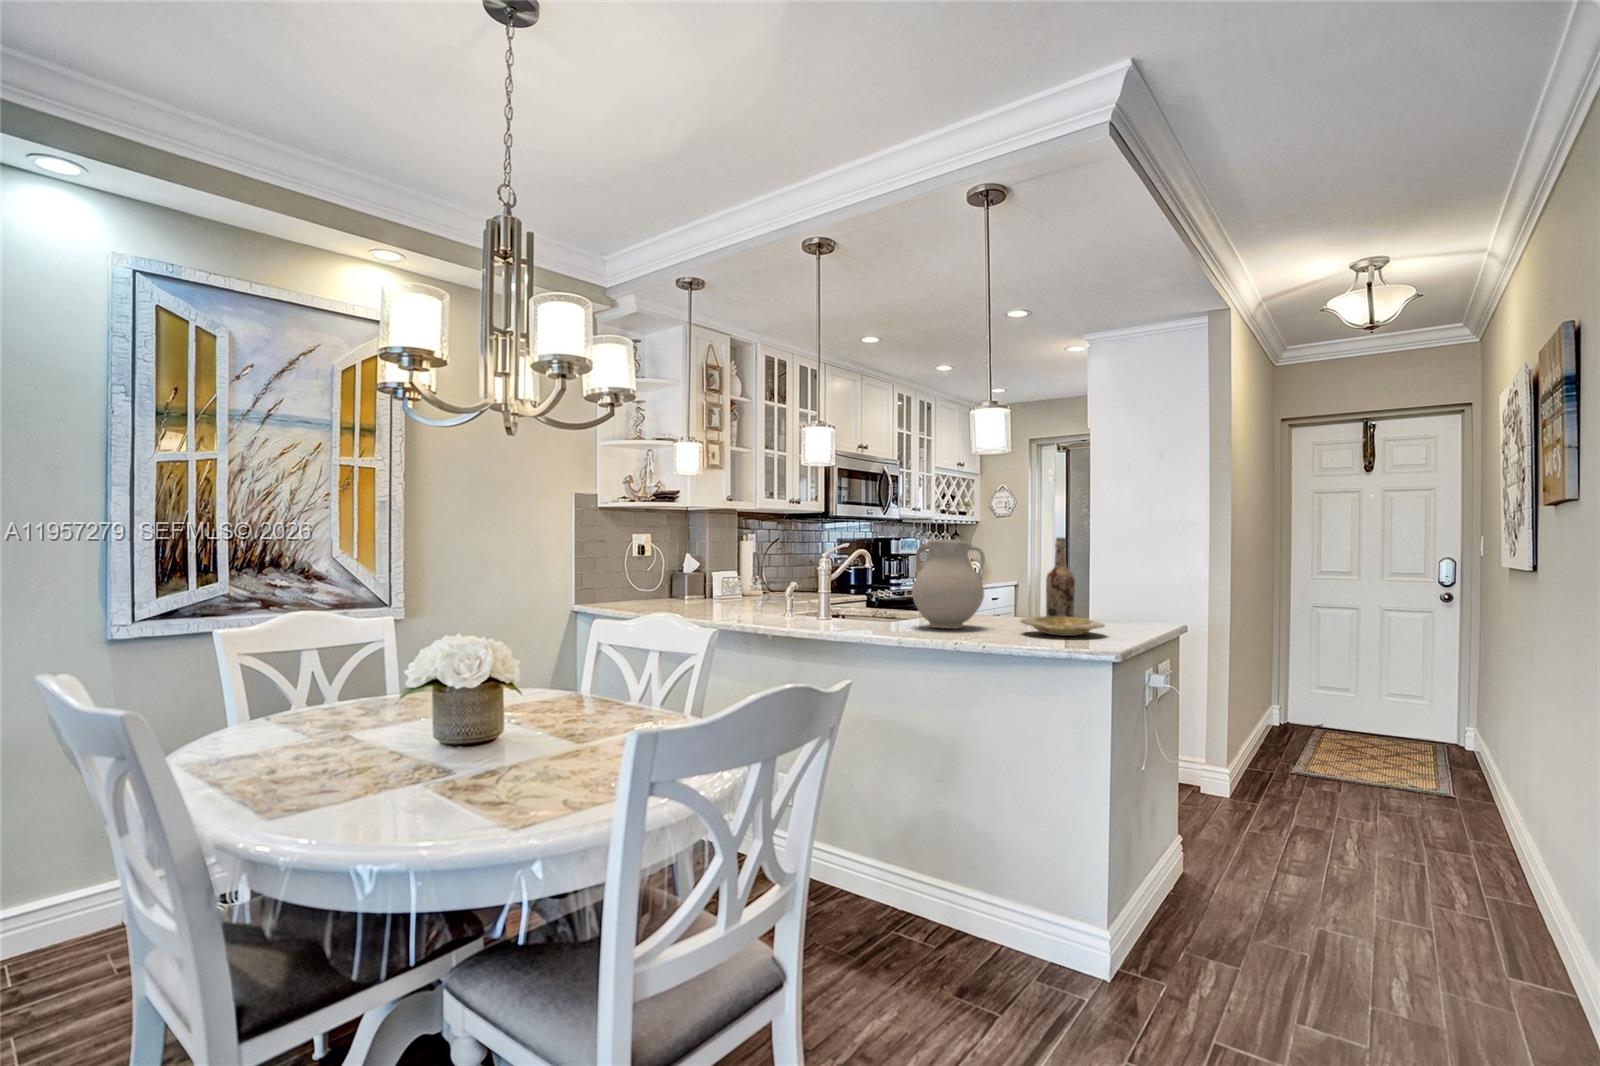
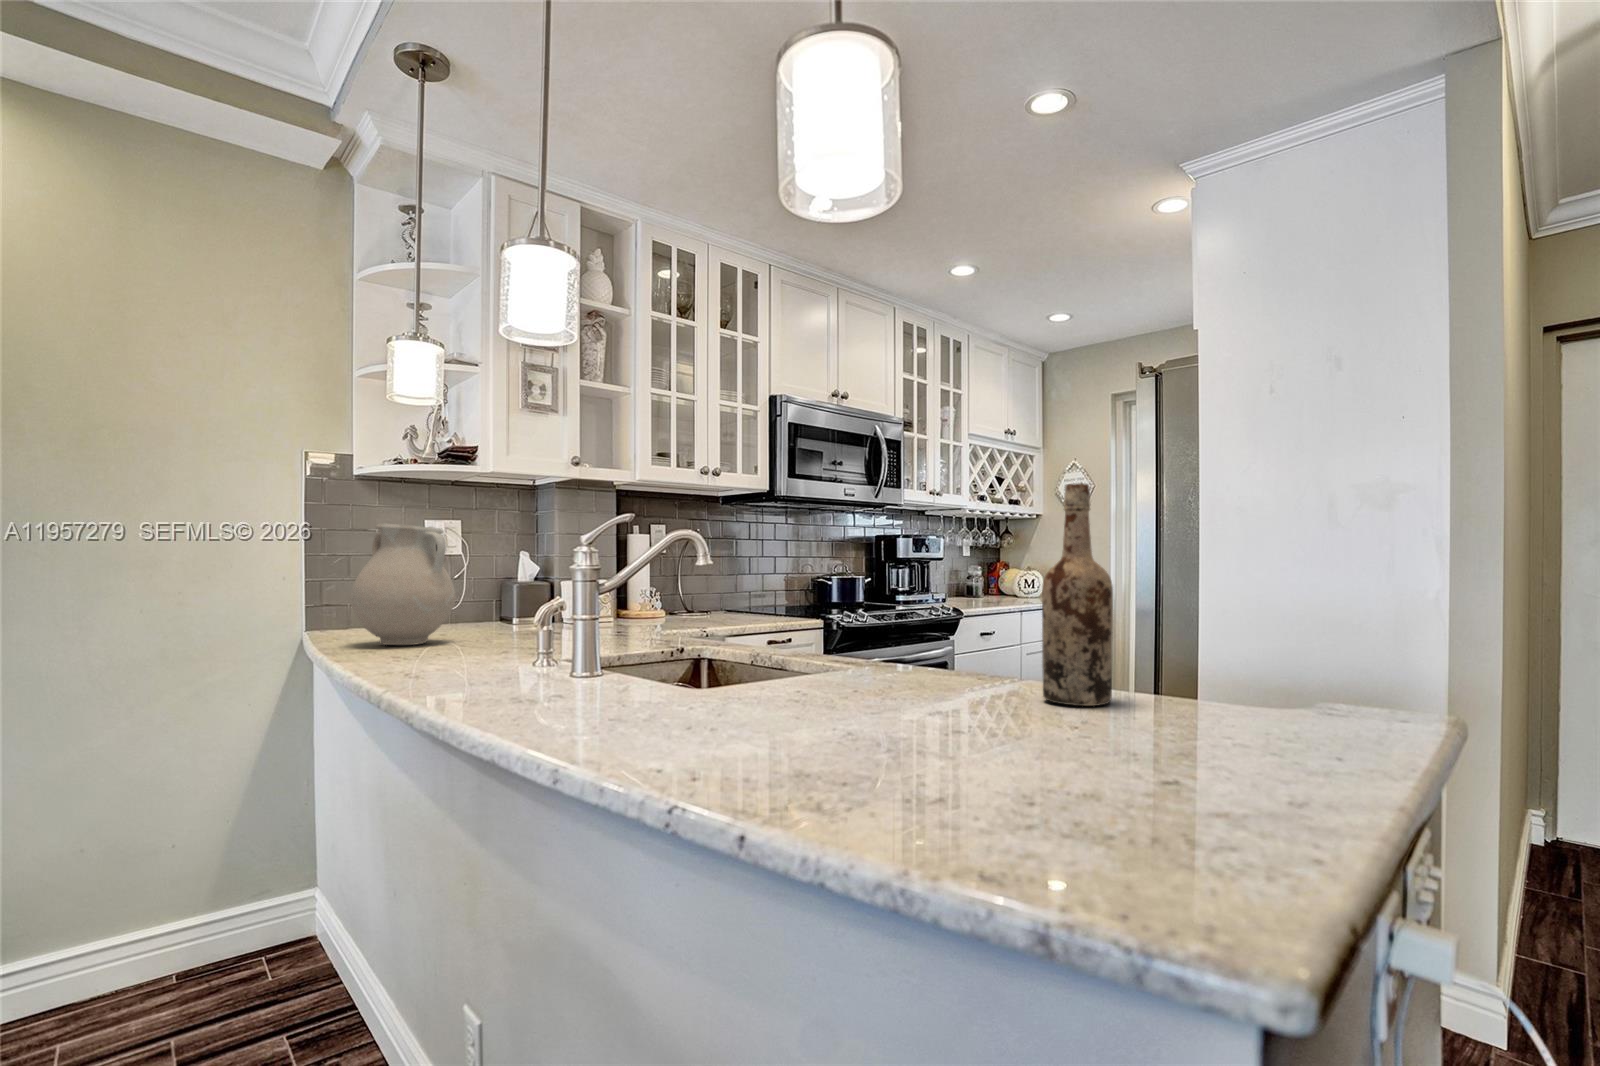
vase: present [912,539,985,629] -> present [350,523,456,645]
plate: present [1020,616,1105,636] -> none [933,685,1178,752]

